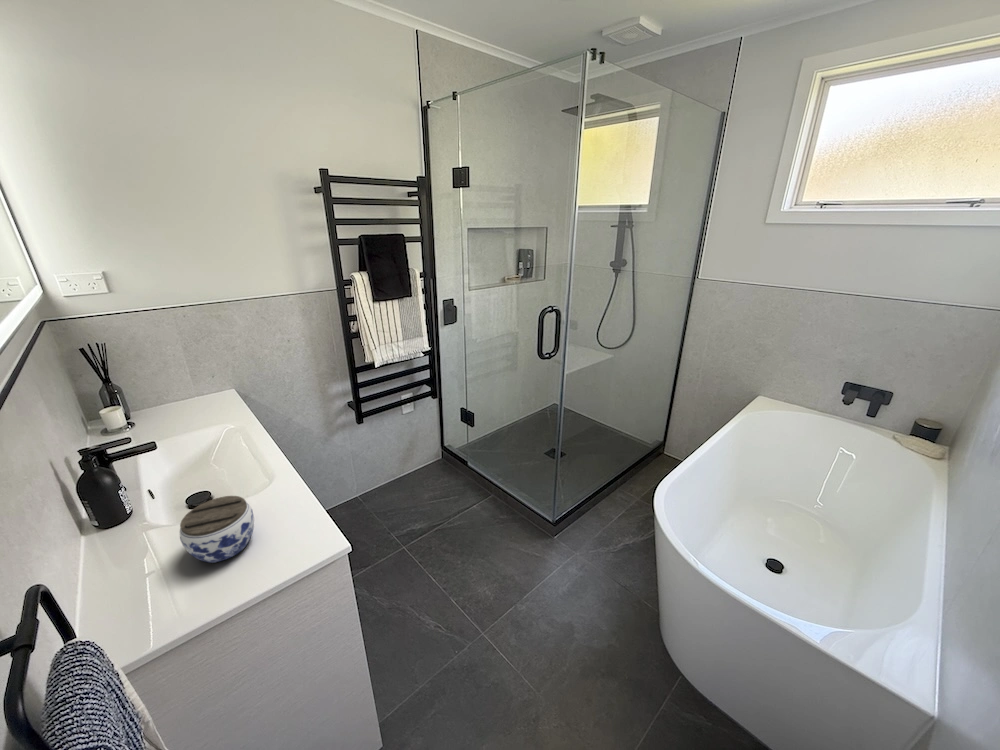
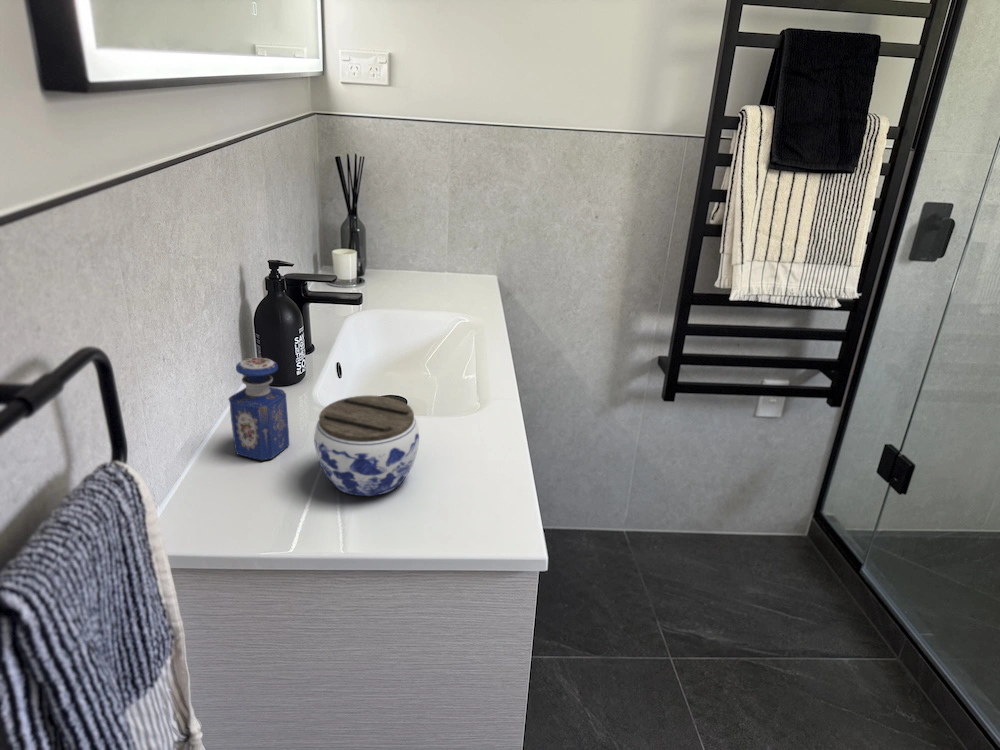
perfume bottle: none [93,510,153,580] -> present [229,358,289,460]

